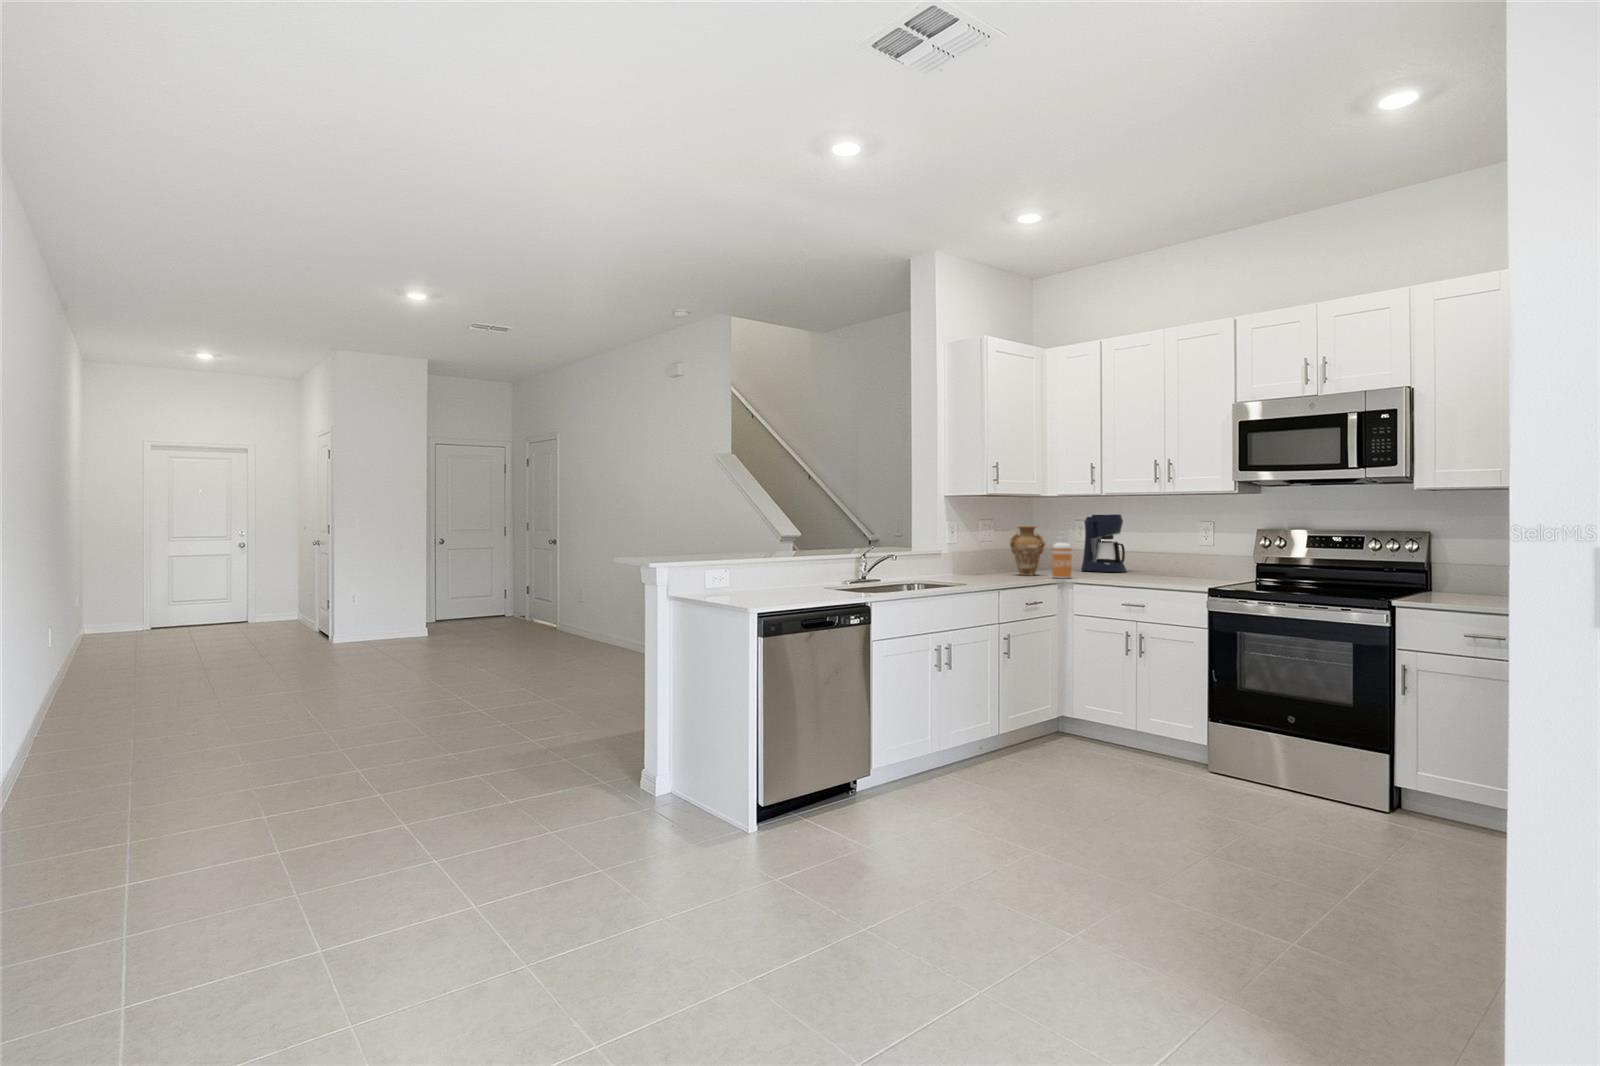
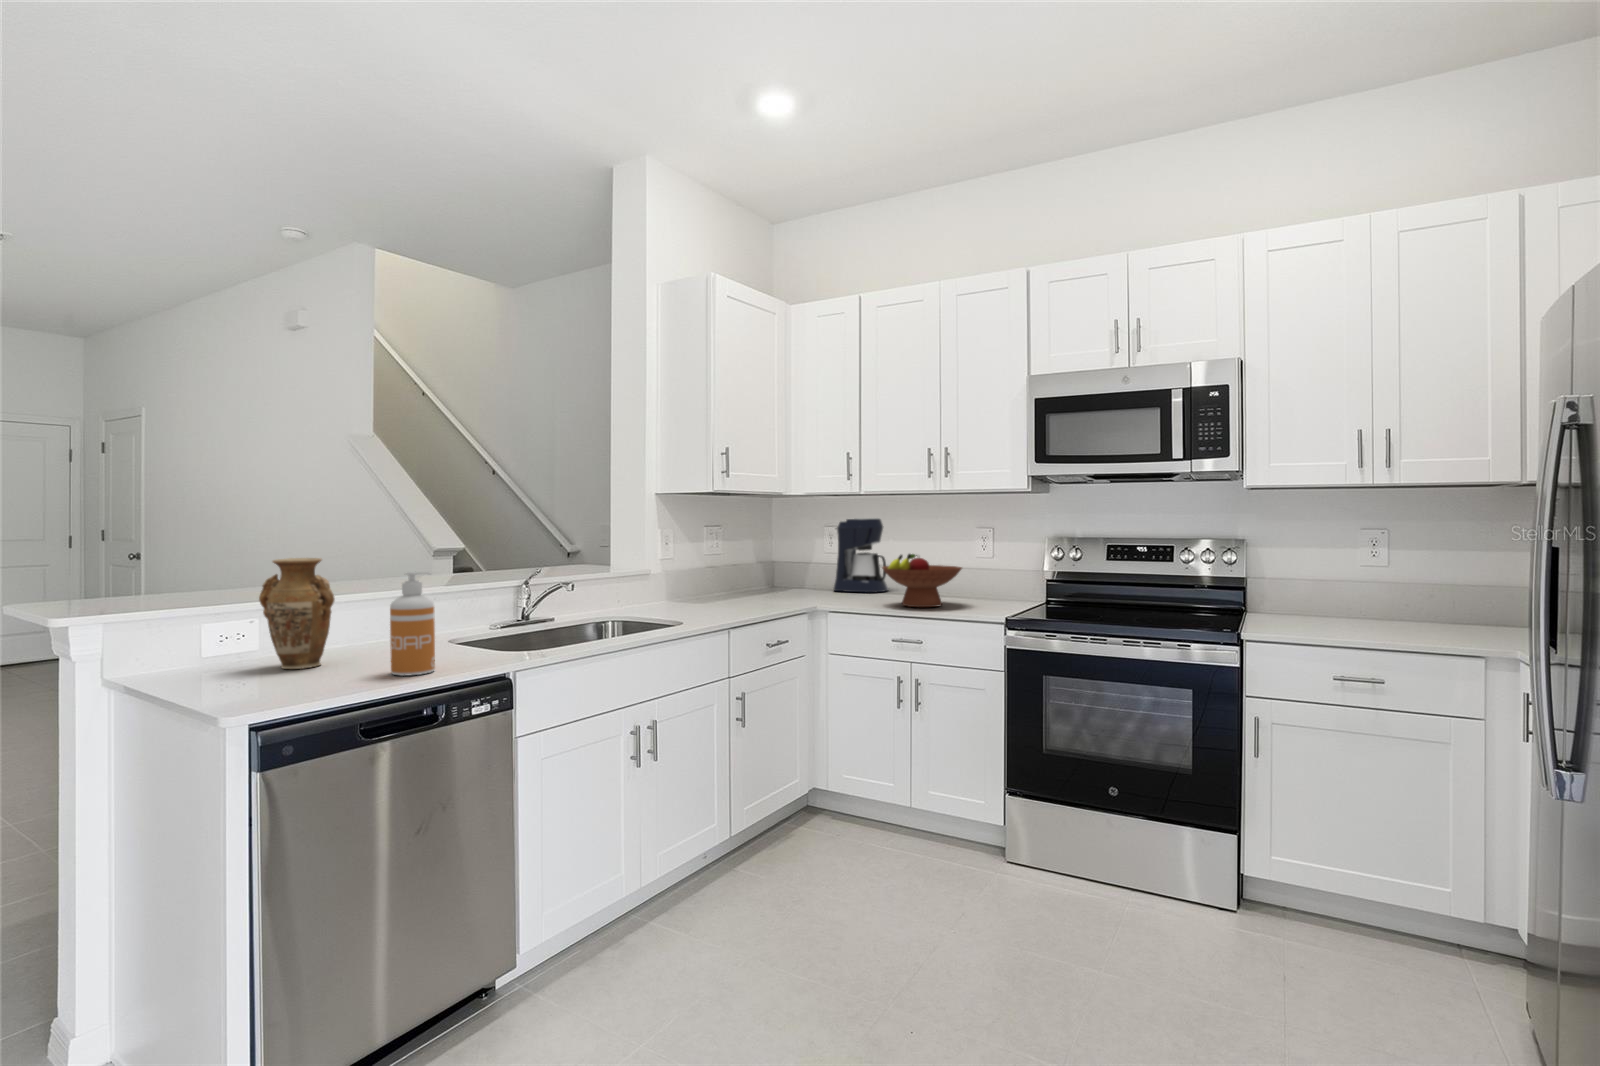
vase: present [1010,526,1045,575] -> present [259,558,335,669]
soap dispenser: present [1052,532,1072,578] -> present [390,572,435,676]
fruit bowl: none [1117,540,1183,581] -> present [882,554,962,607]

